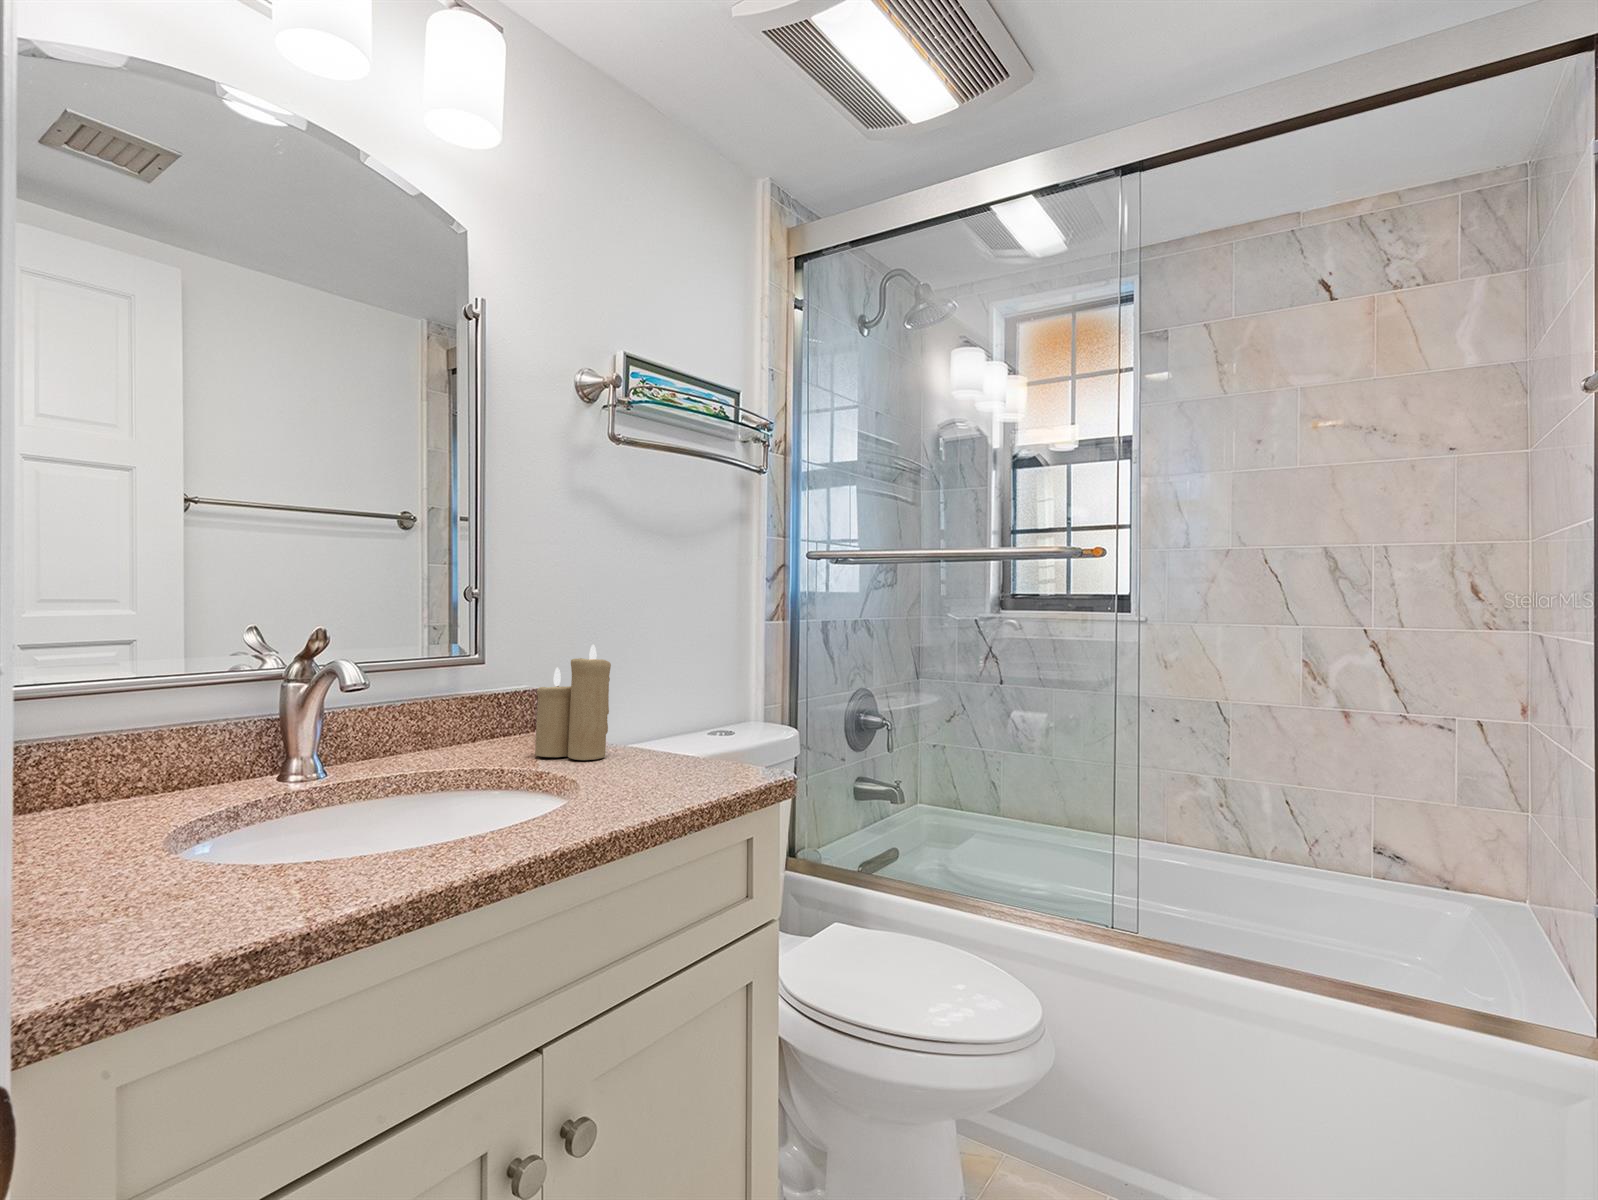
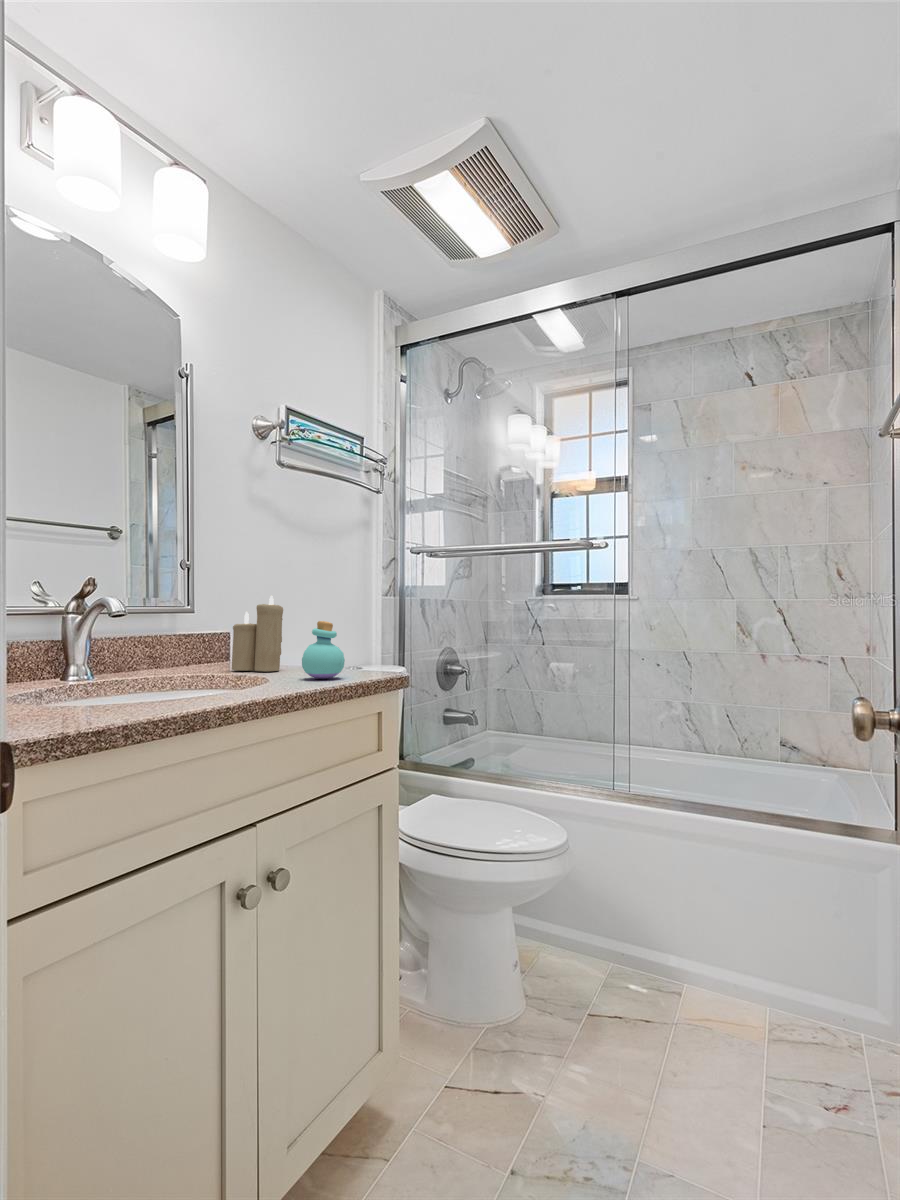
perfume bottle: none [632,695,697,785] -> present [302,621,345,679]

